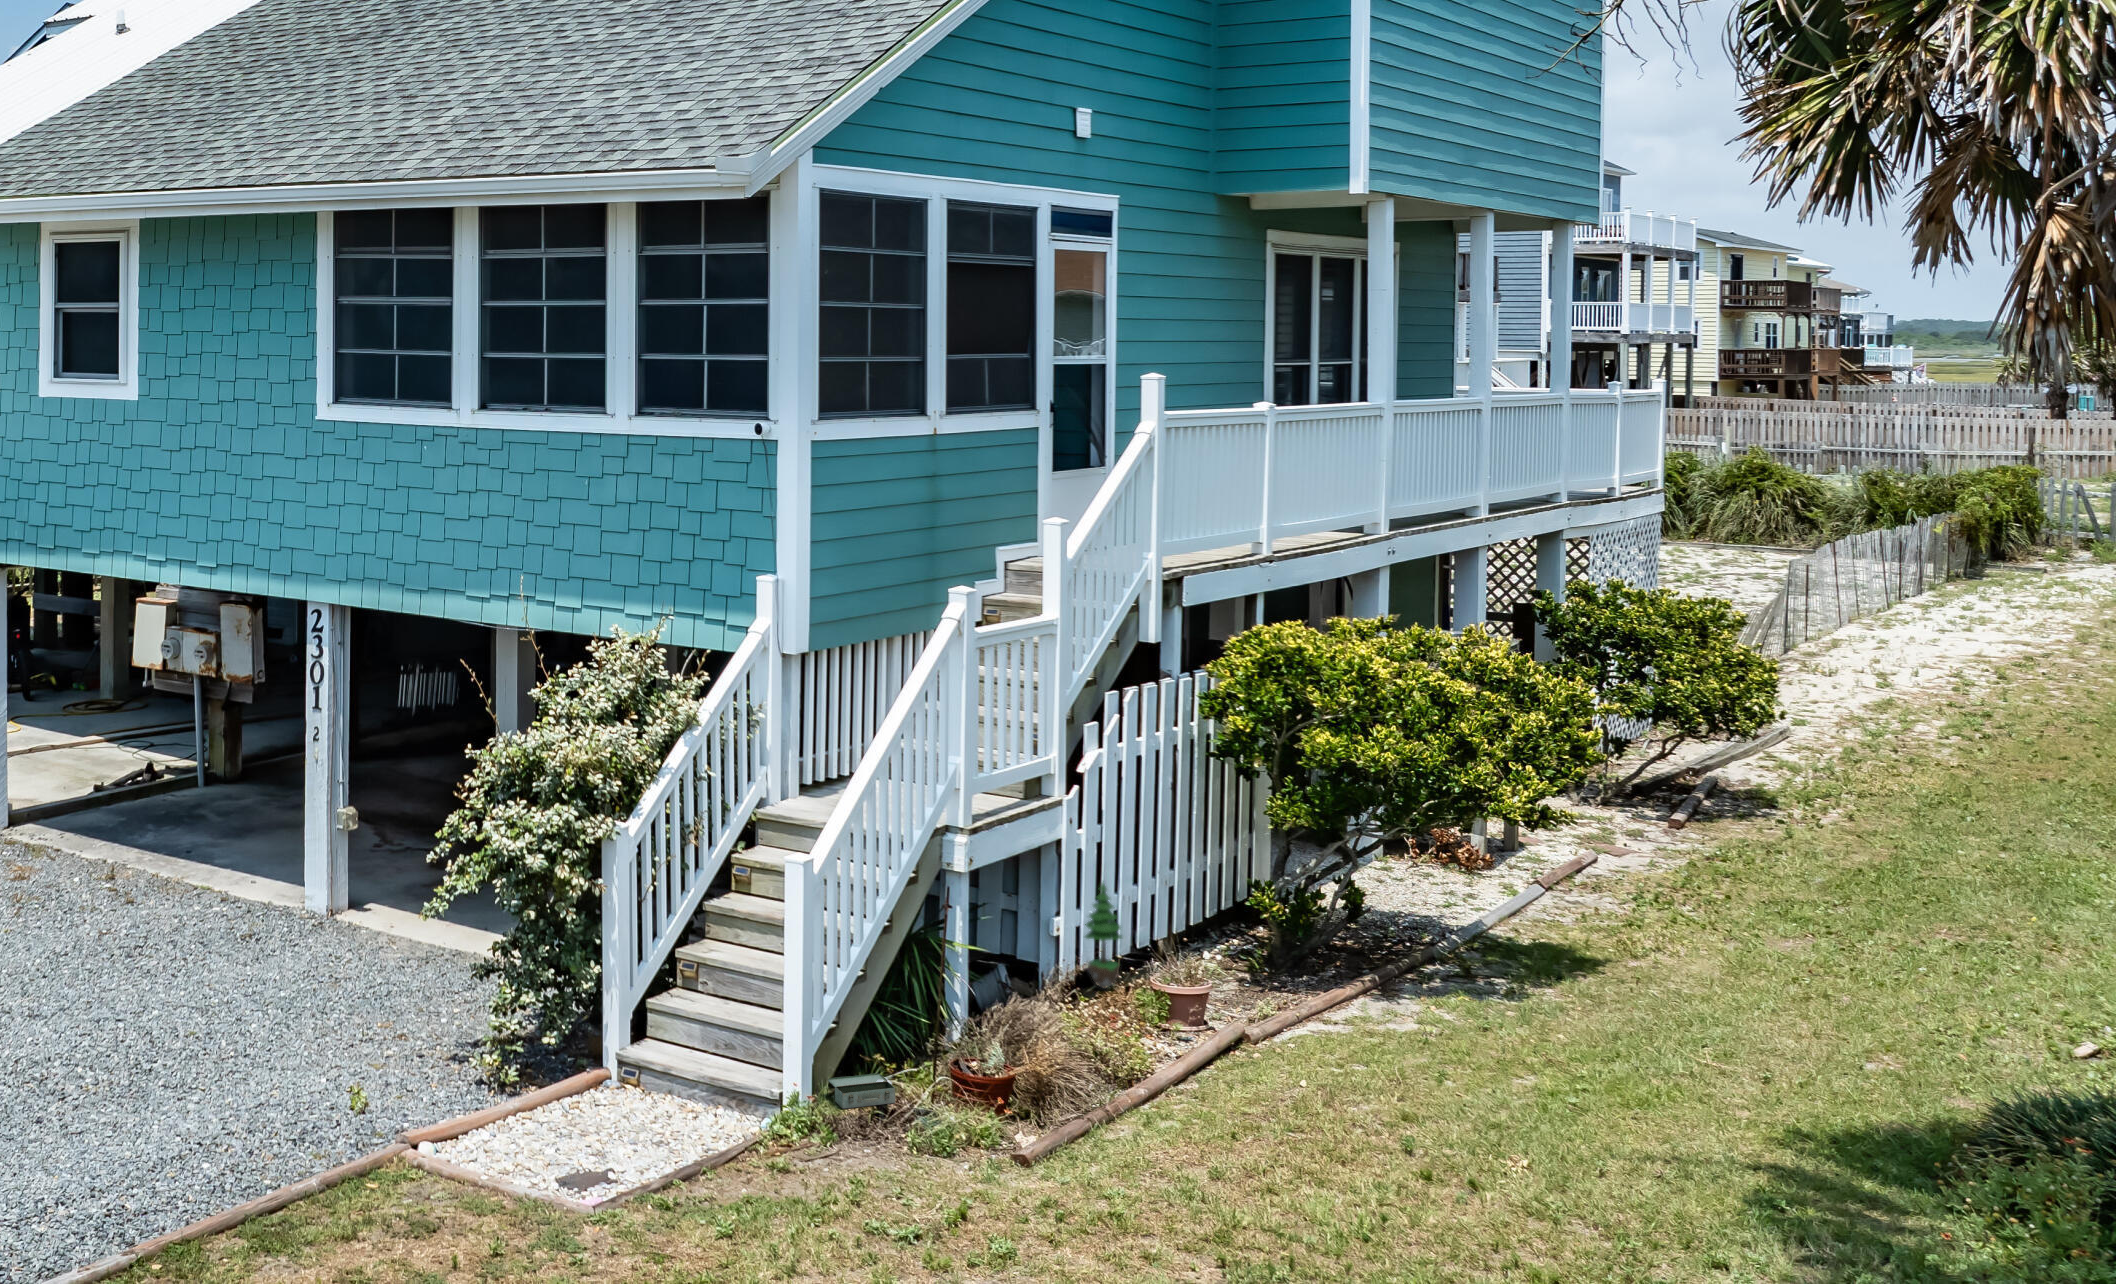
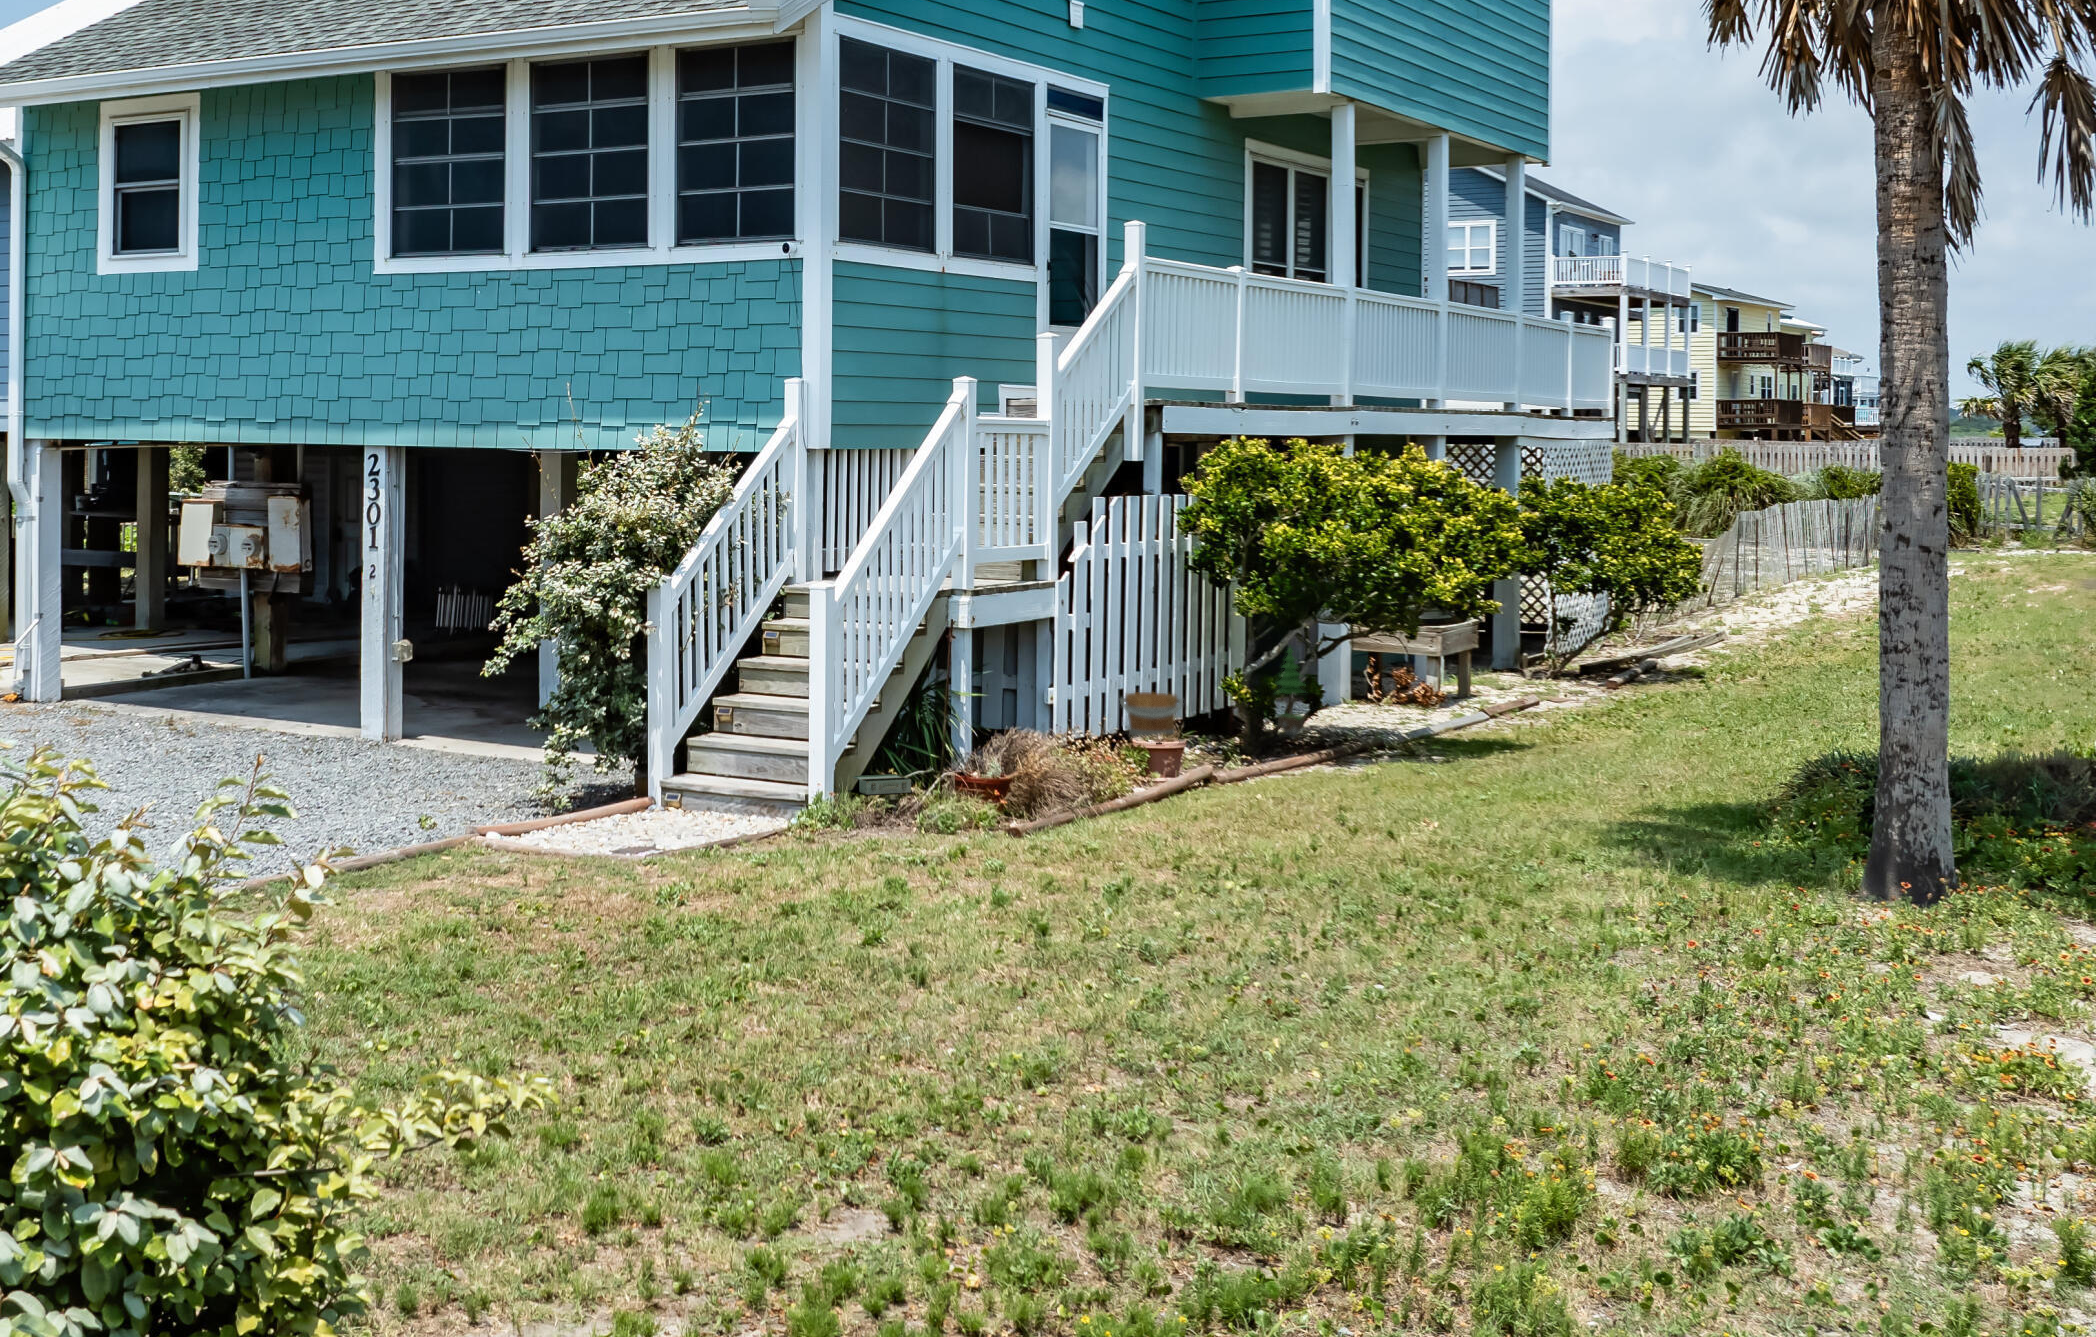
potted tree: present [1085,883,1121,989] -> present [1276,648,1306,737]
bucket: none [1137,903,1209,969] -> present [1120,692,1183,736]

